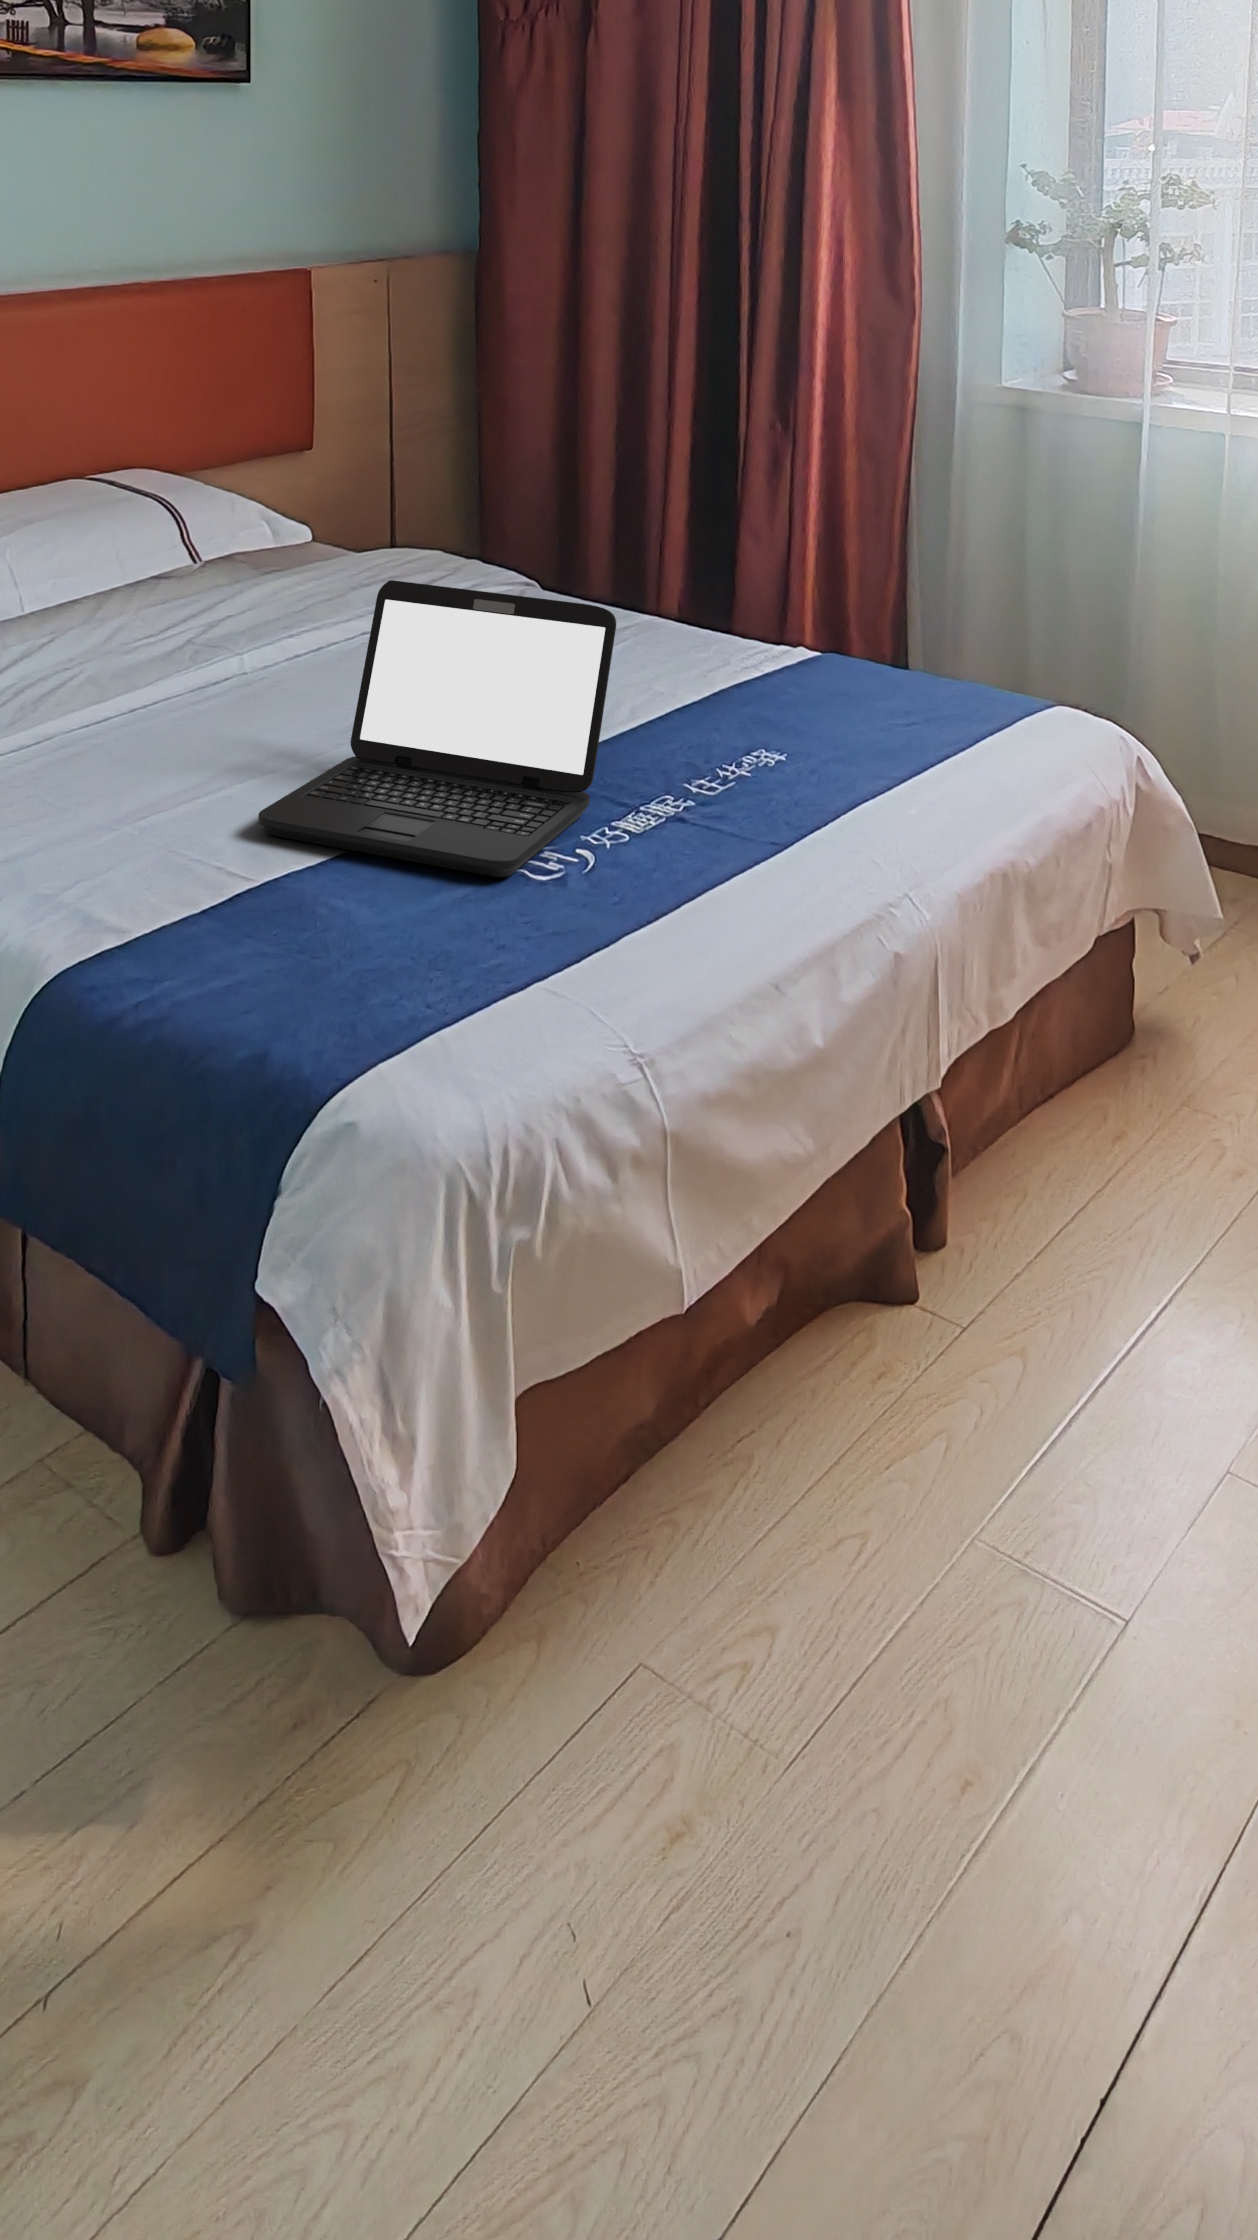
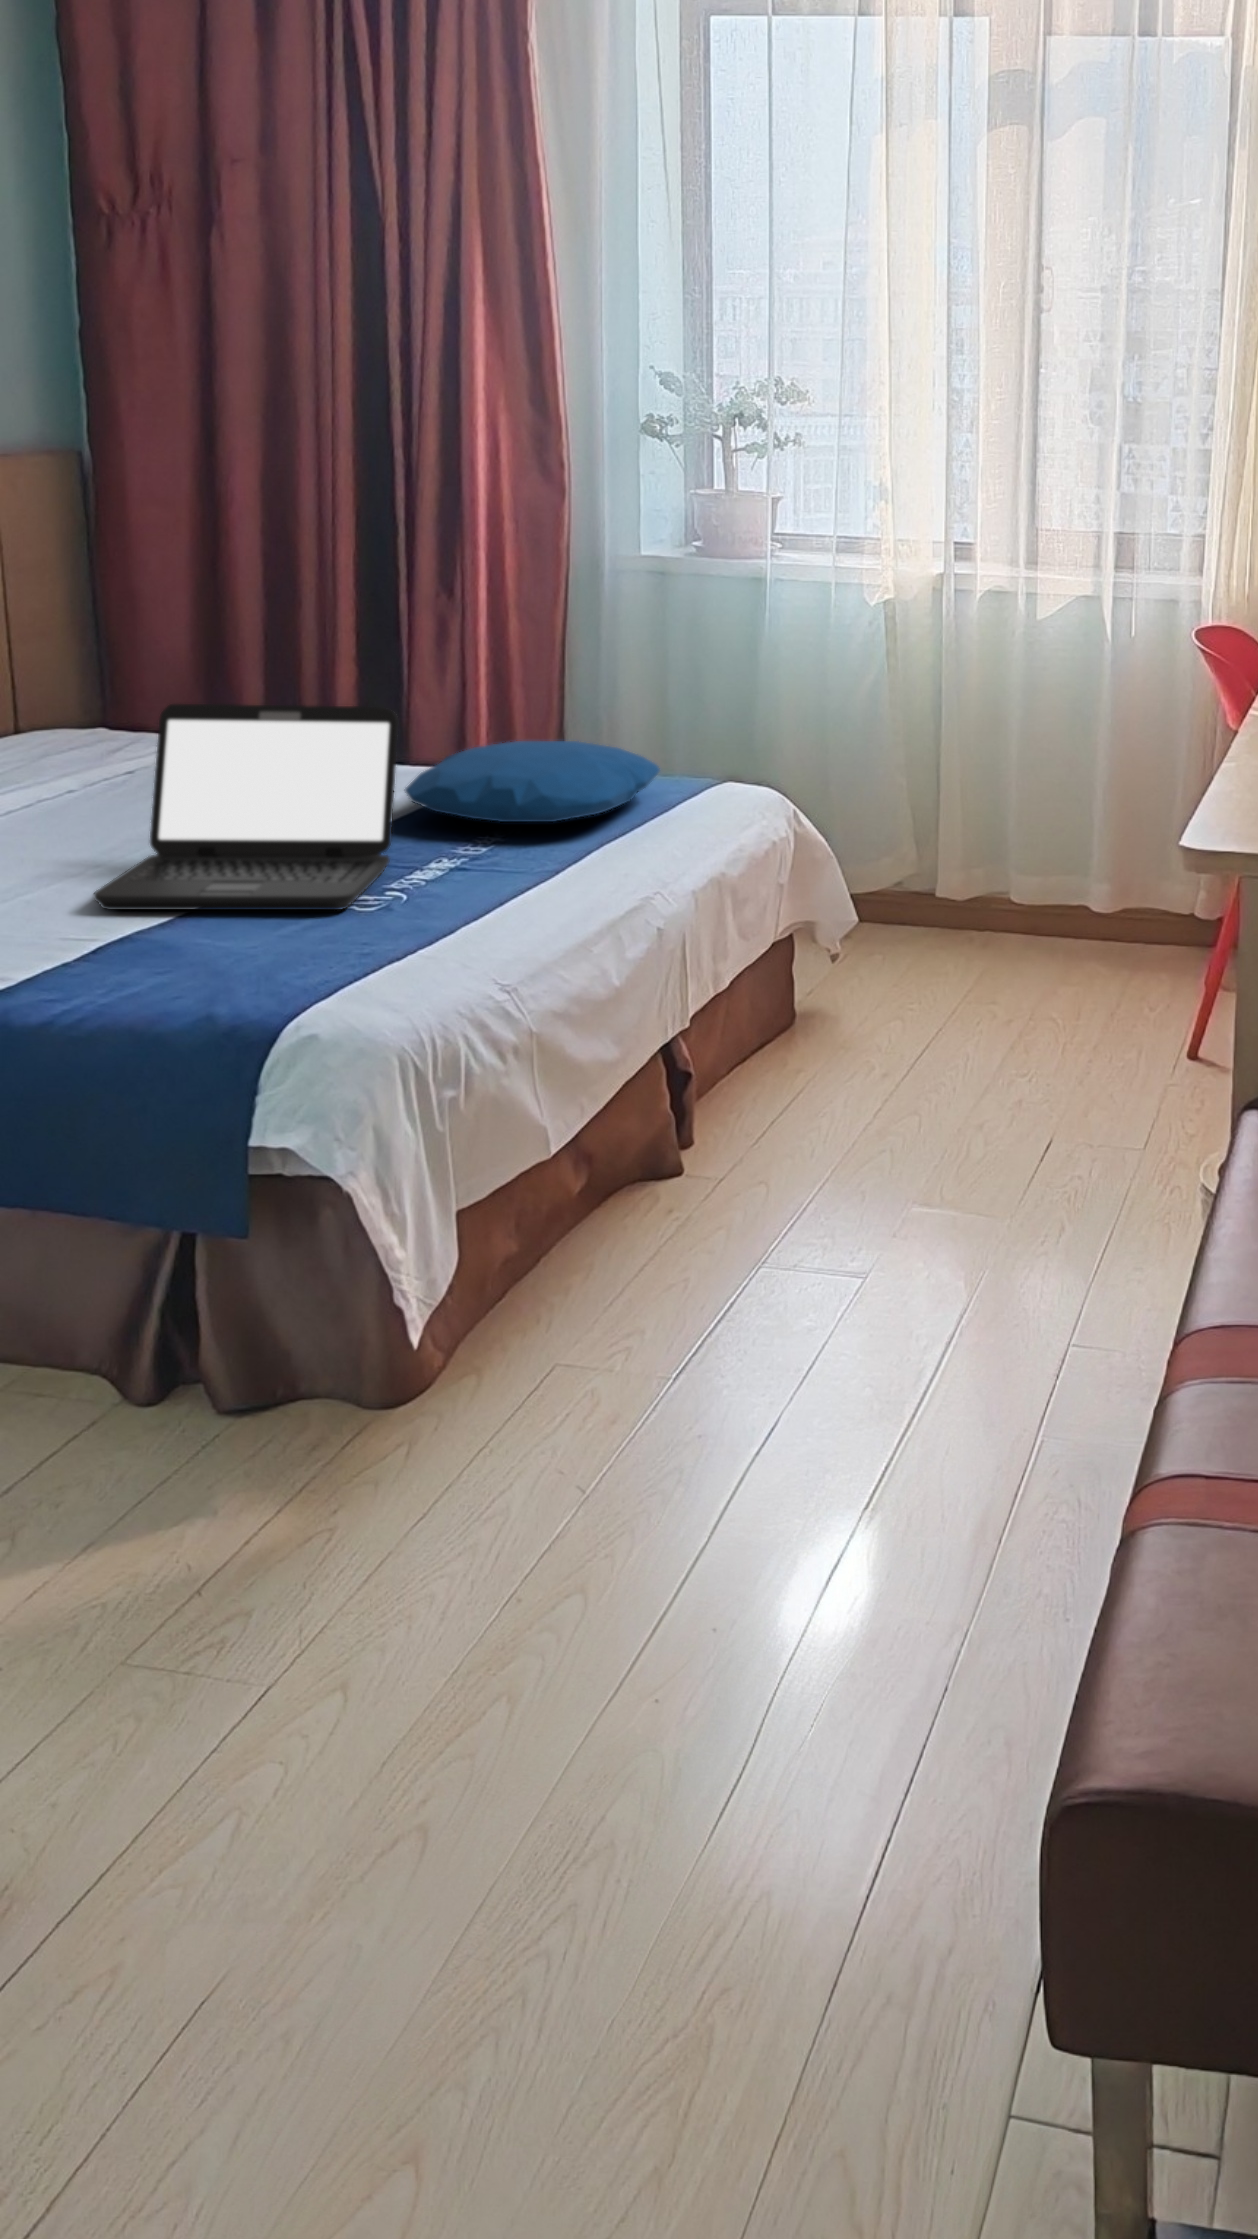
pillow: none [645,634,957,760] -> present [405,741,660,822]

